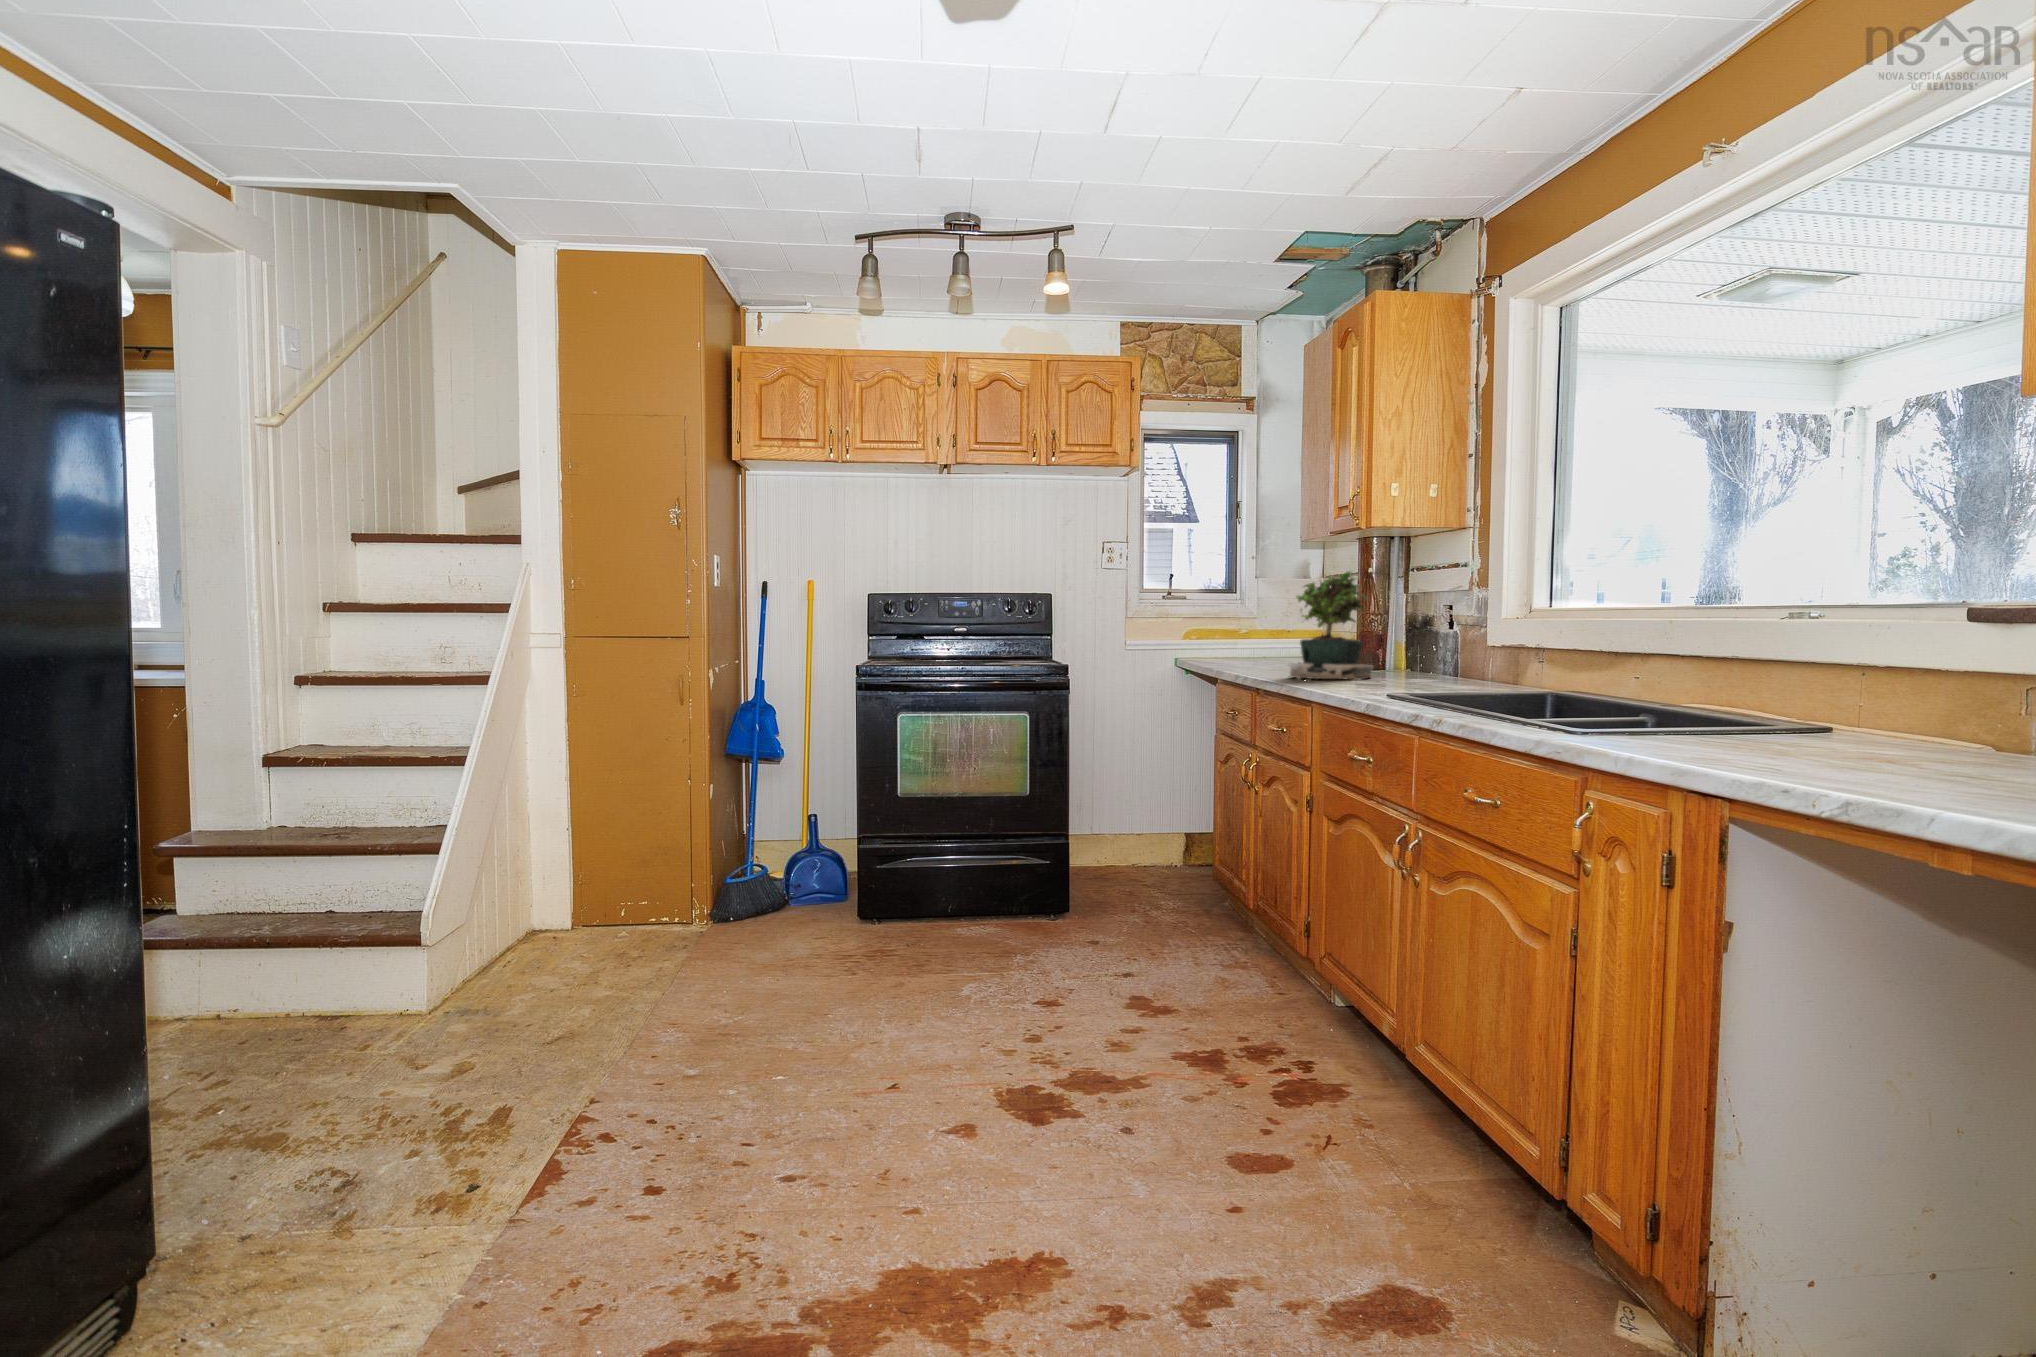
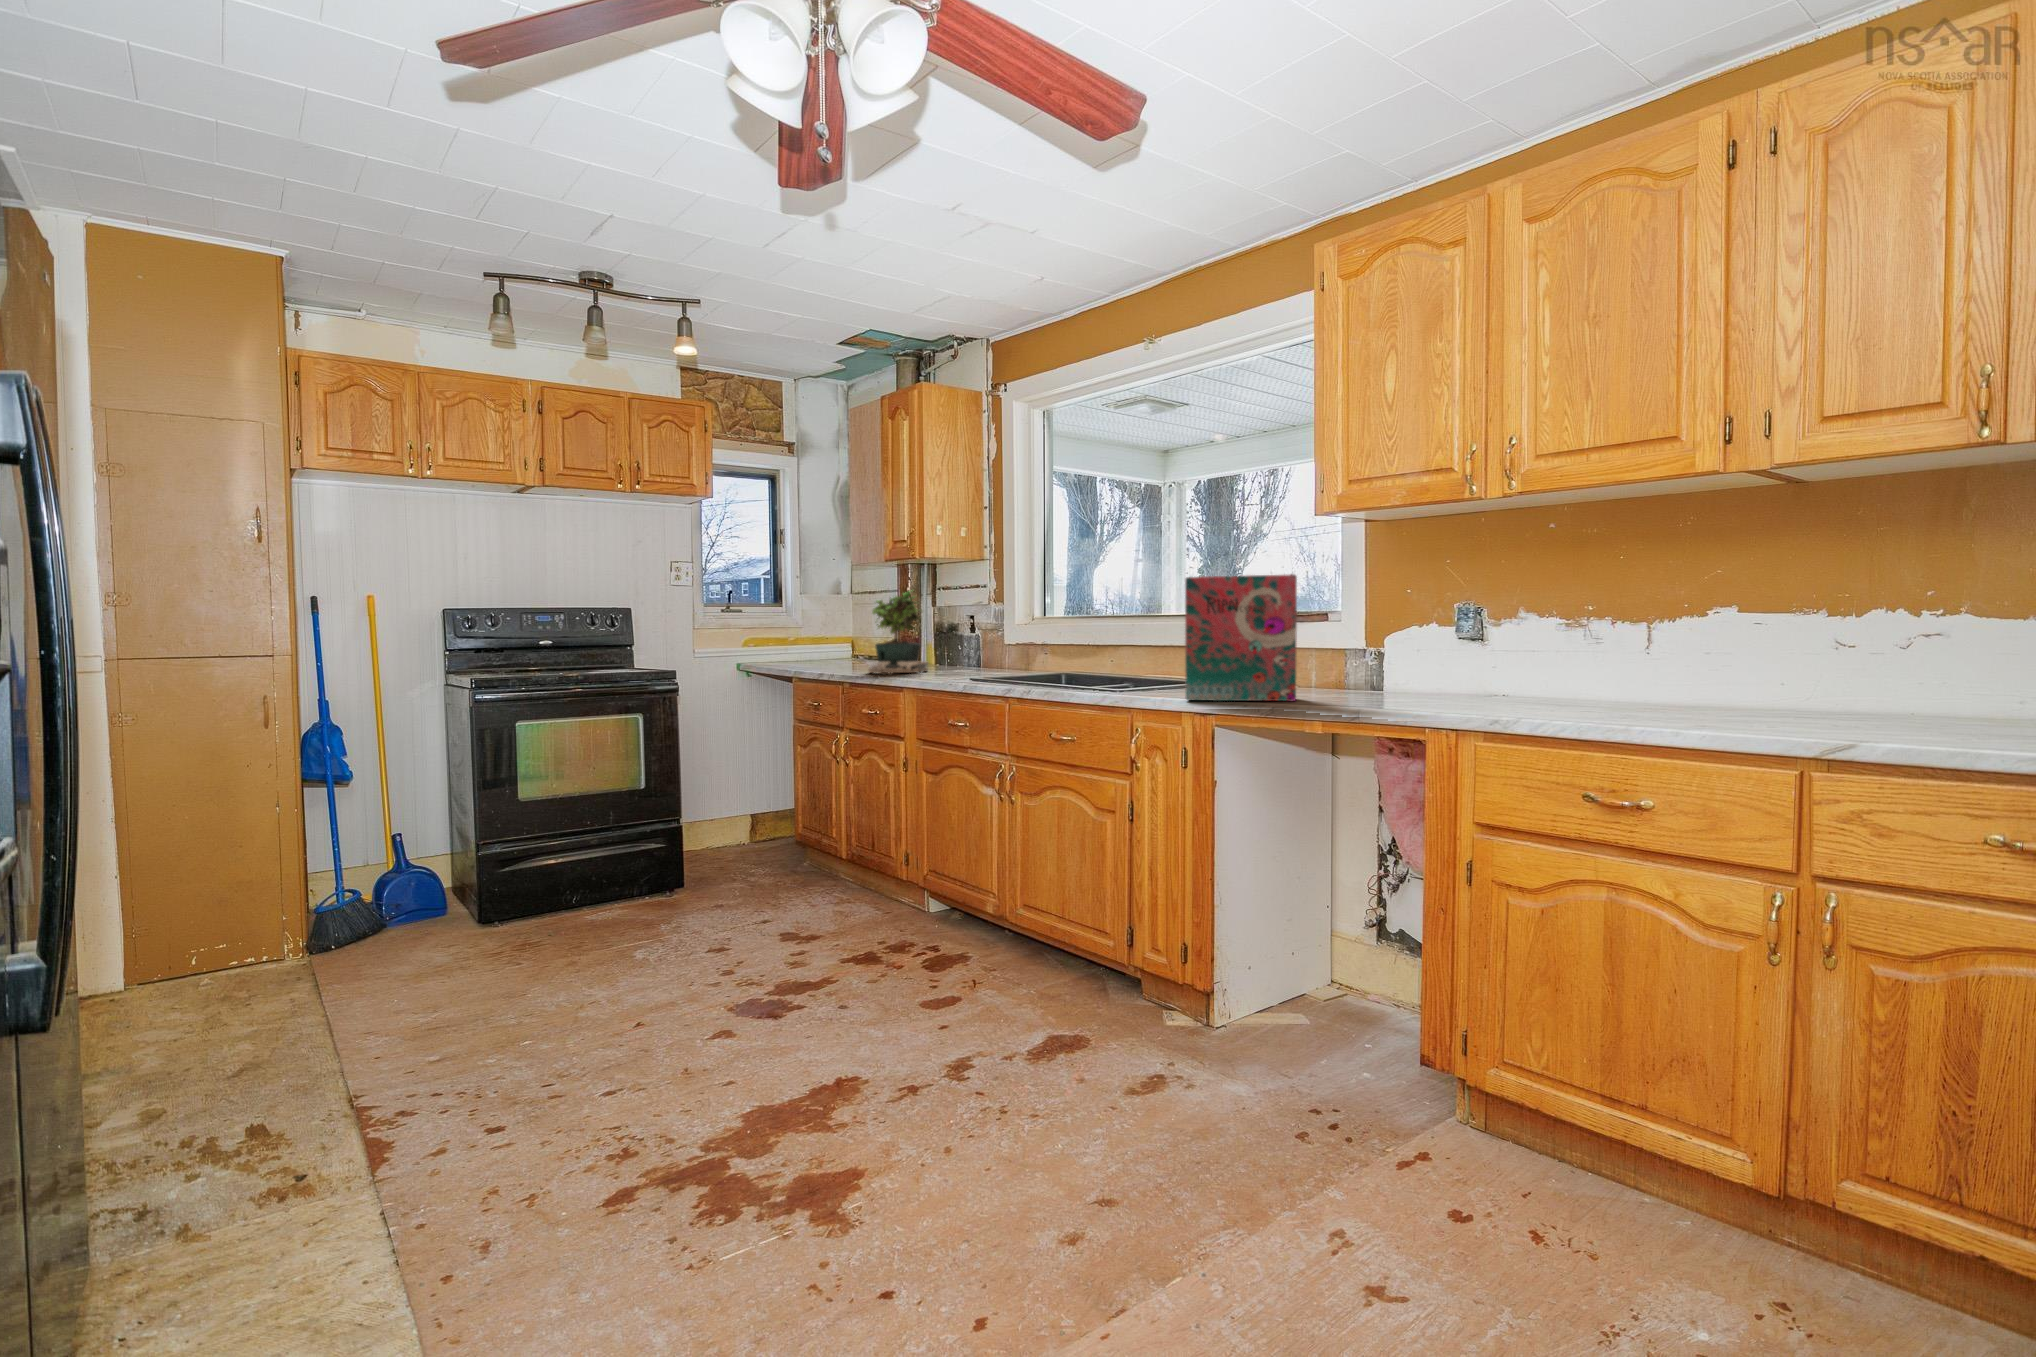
cereal box: none [1669,508,1965,783] -> present [1185,574,1297,701]

